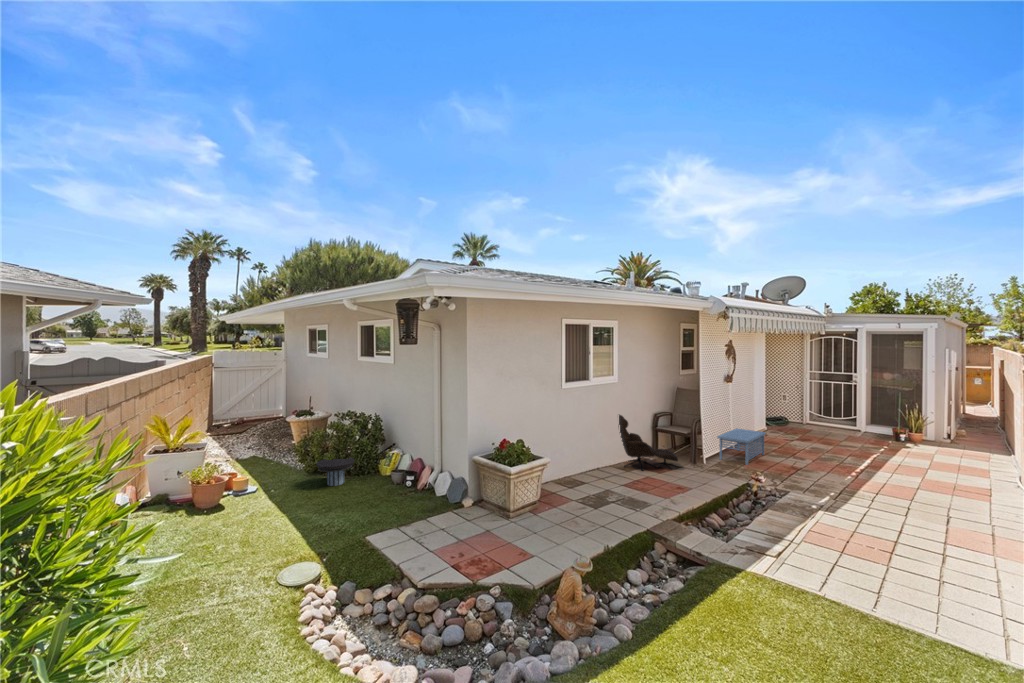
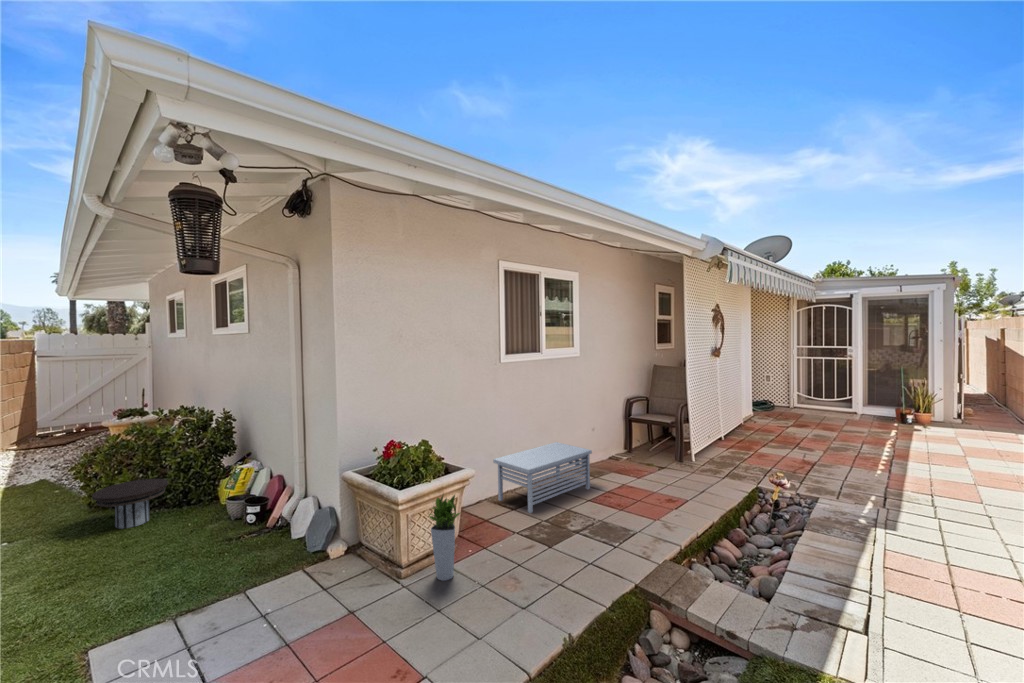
lounge chair: present [618,415,678,471] -> none [579,400,661,477]
storage bench: present [717,428,766,465] -> present [493,442,592,513]
planter: none [525,470,544,521] -> present [430,495,460,581]

